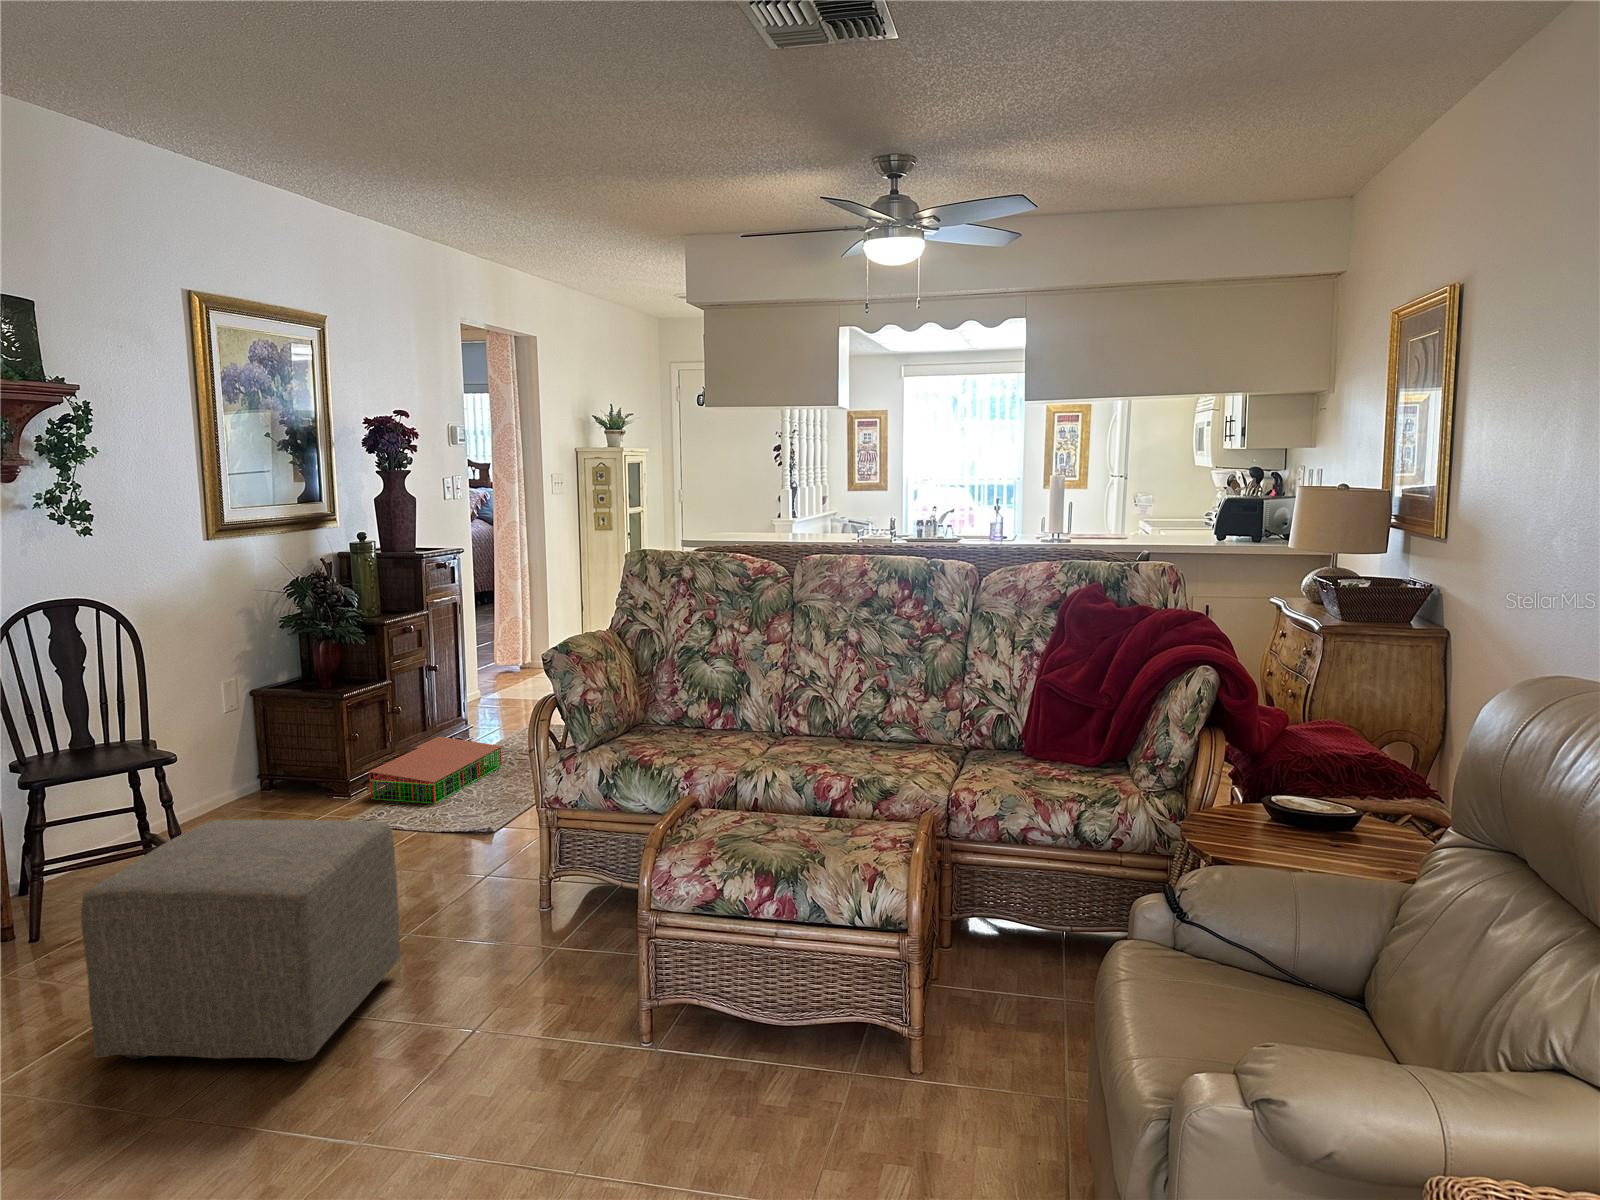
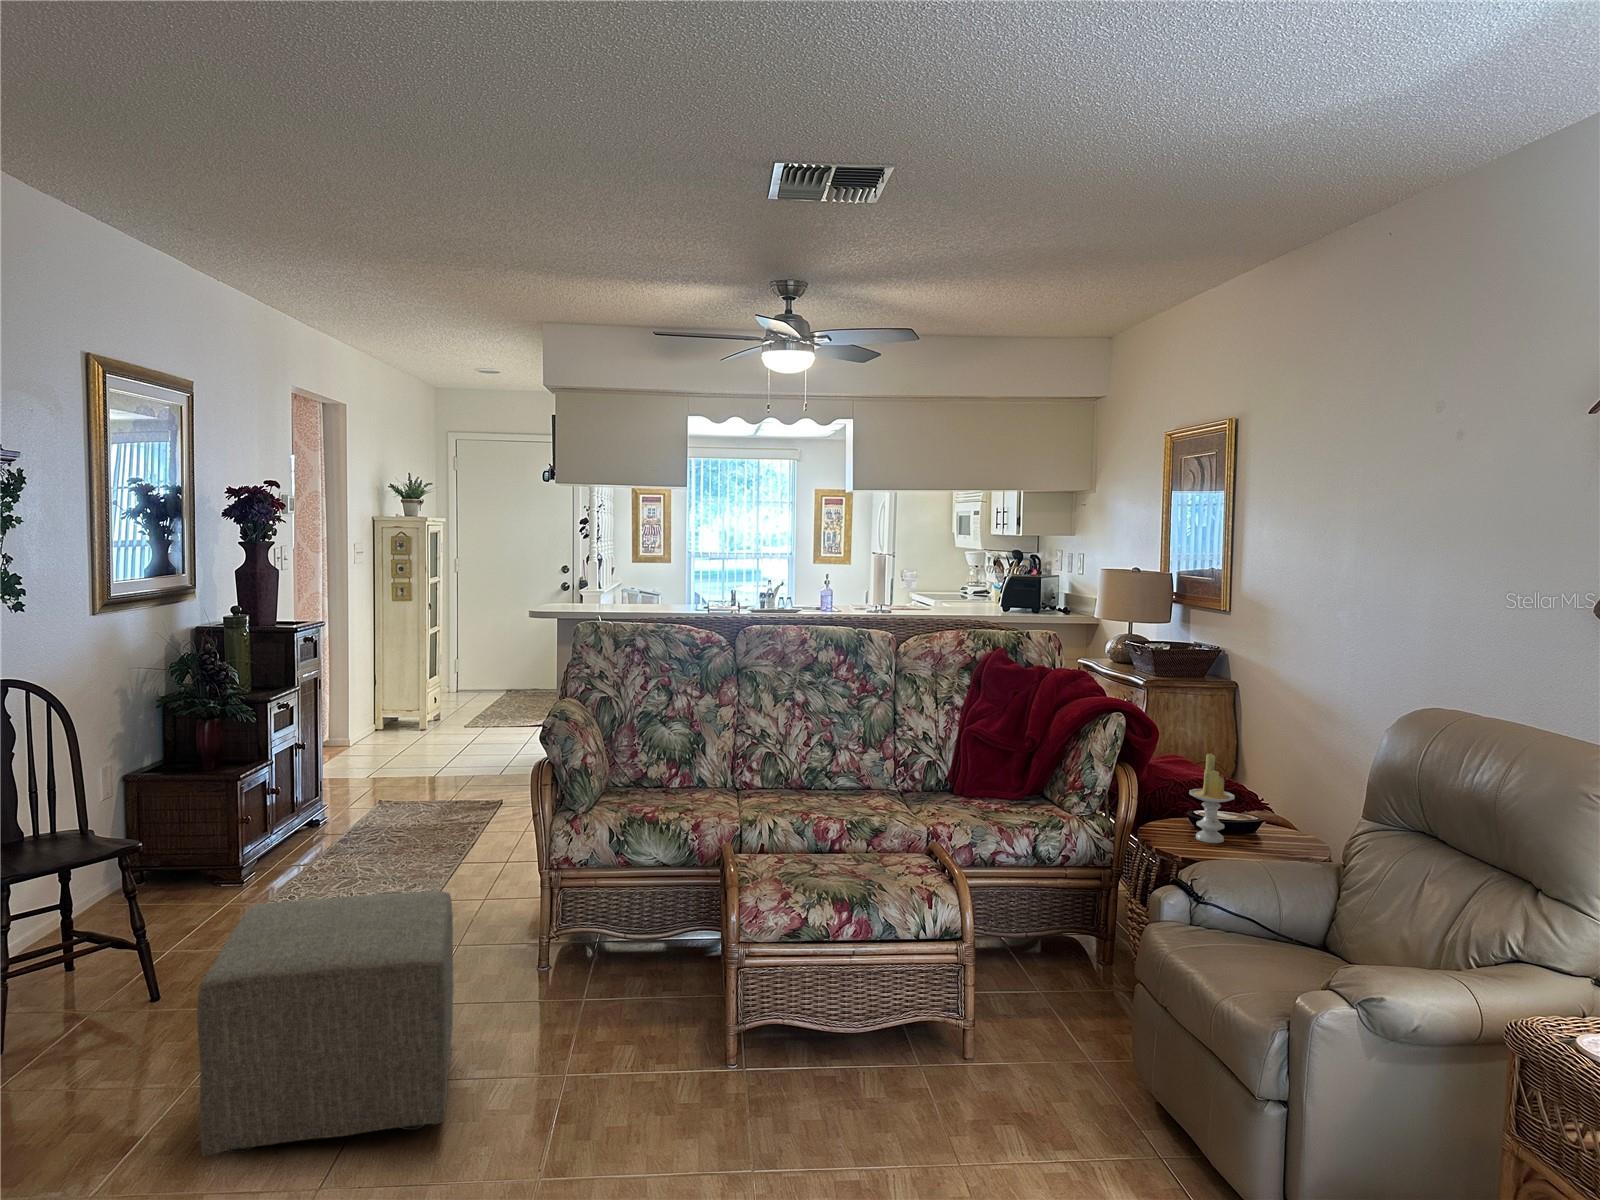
candle: none [1241,724,1306,845] -> present [1189,754,1235,843]
storage bin: present [368,737,502,803] -> none [264,815,385,883]

